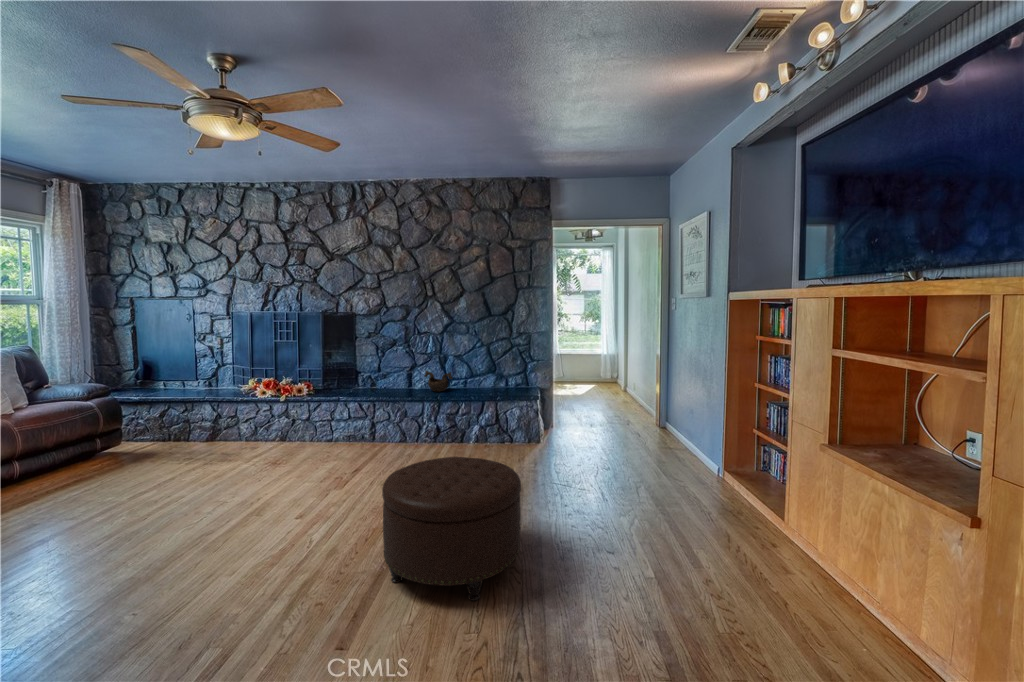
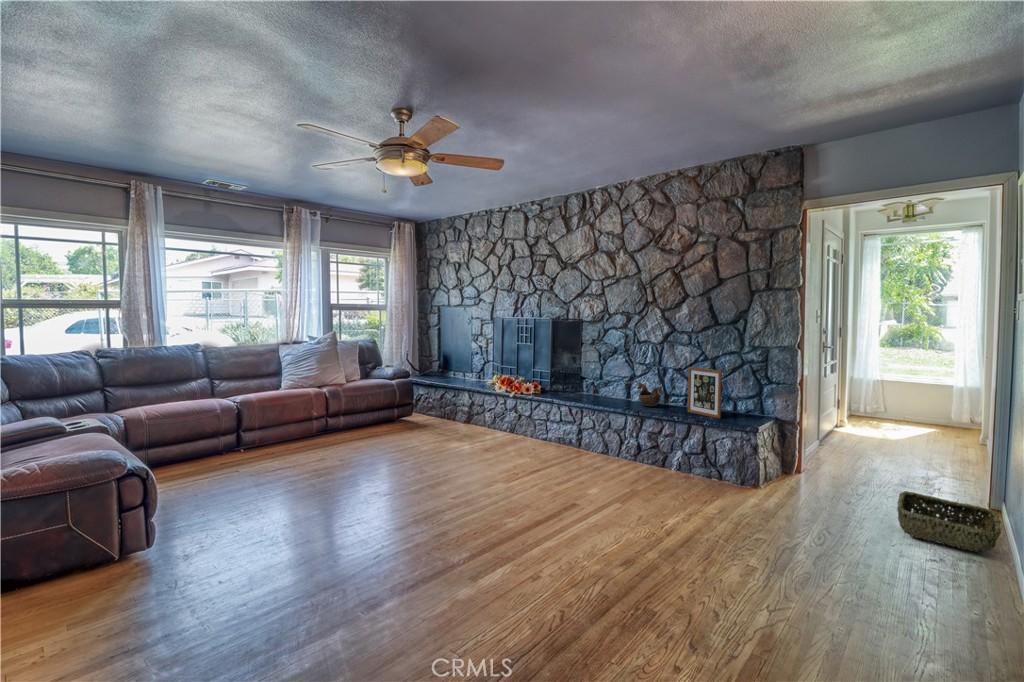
picture frame: none [474,353,505,394] -> present [688,367,722,418]
woven basket: none [634,425,691,454] -> present [897,491,1001,552]
ottoman: present [382,457,521,601] -> none [455,466,591,609]

